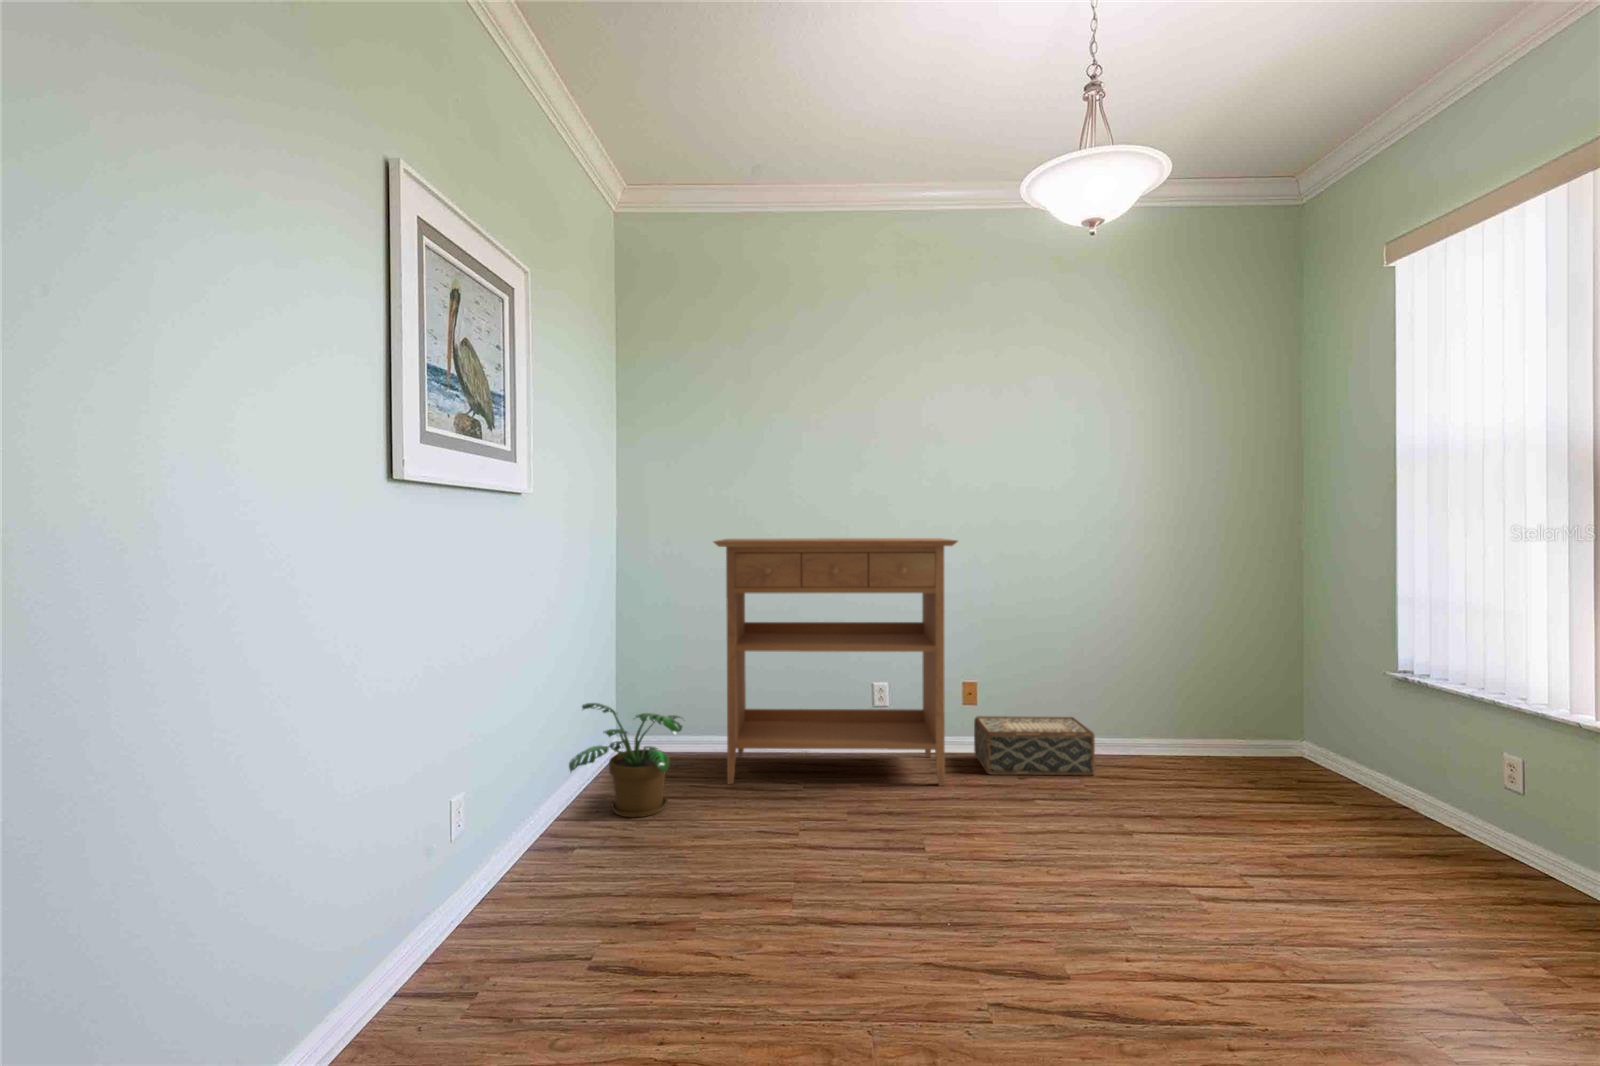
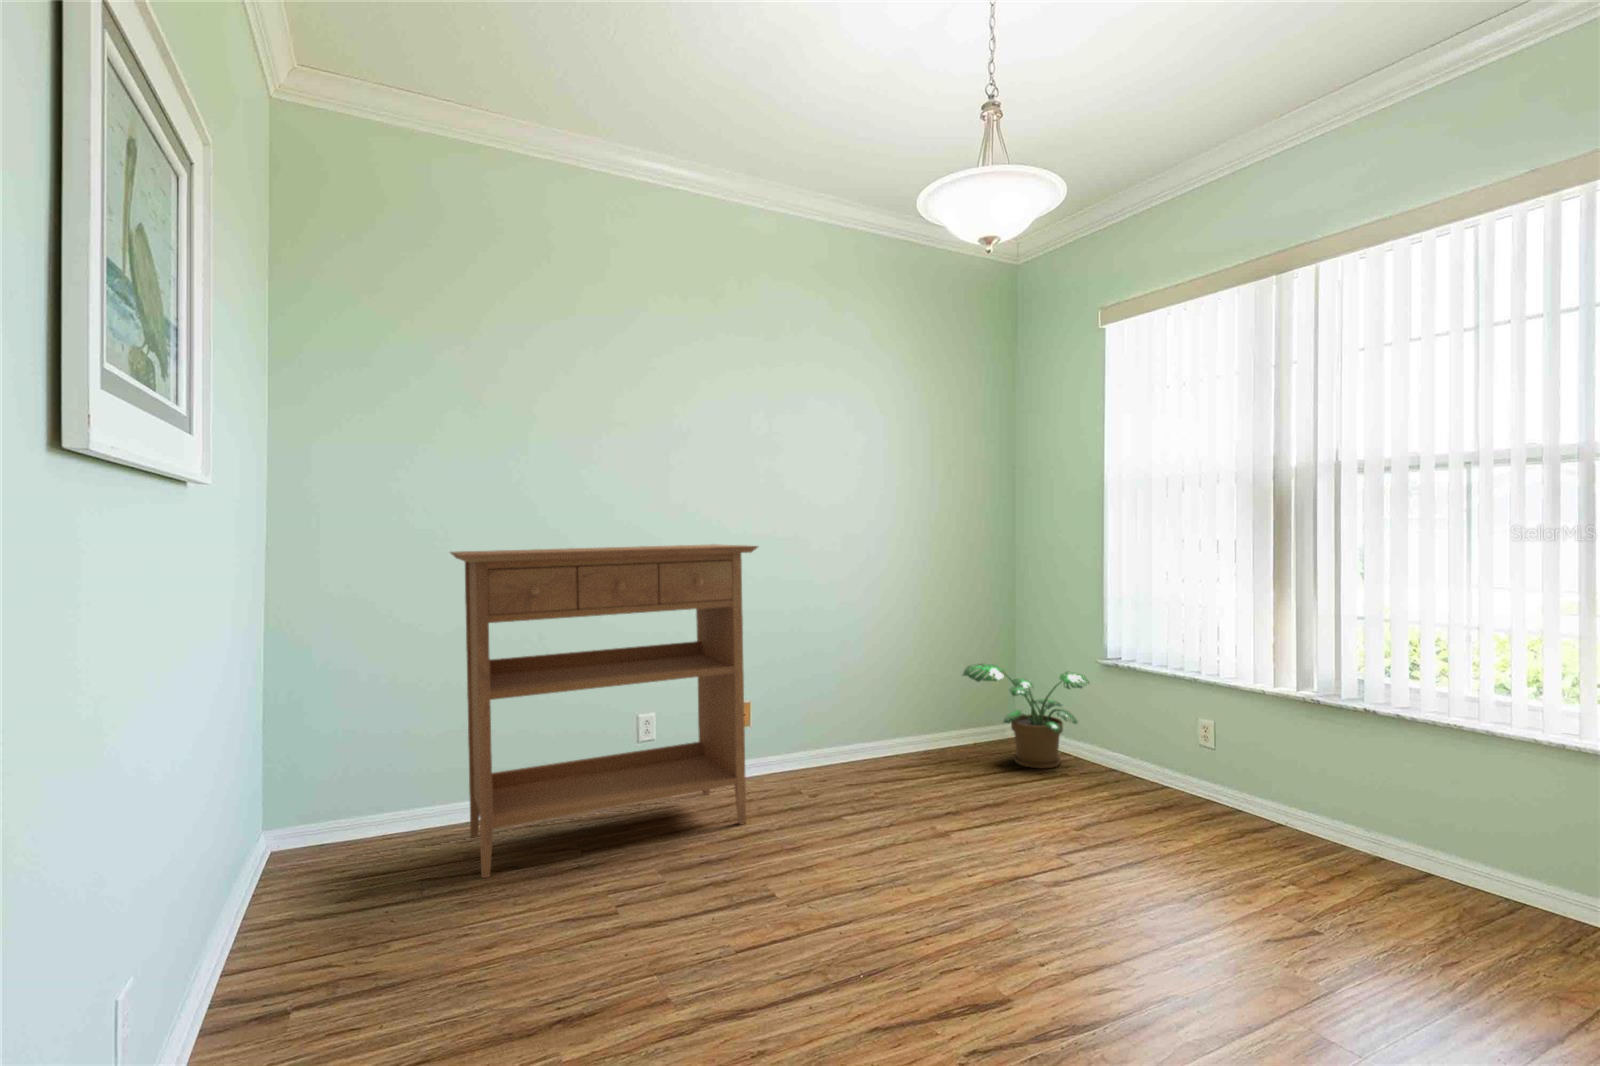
potted plant: present [569,703,682,817] -> present [962,664,1089,768]
woven basket: present [974,716,1095,775] -> none [753,727,878,802]

